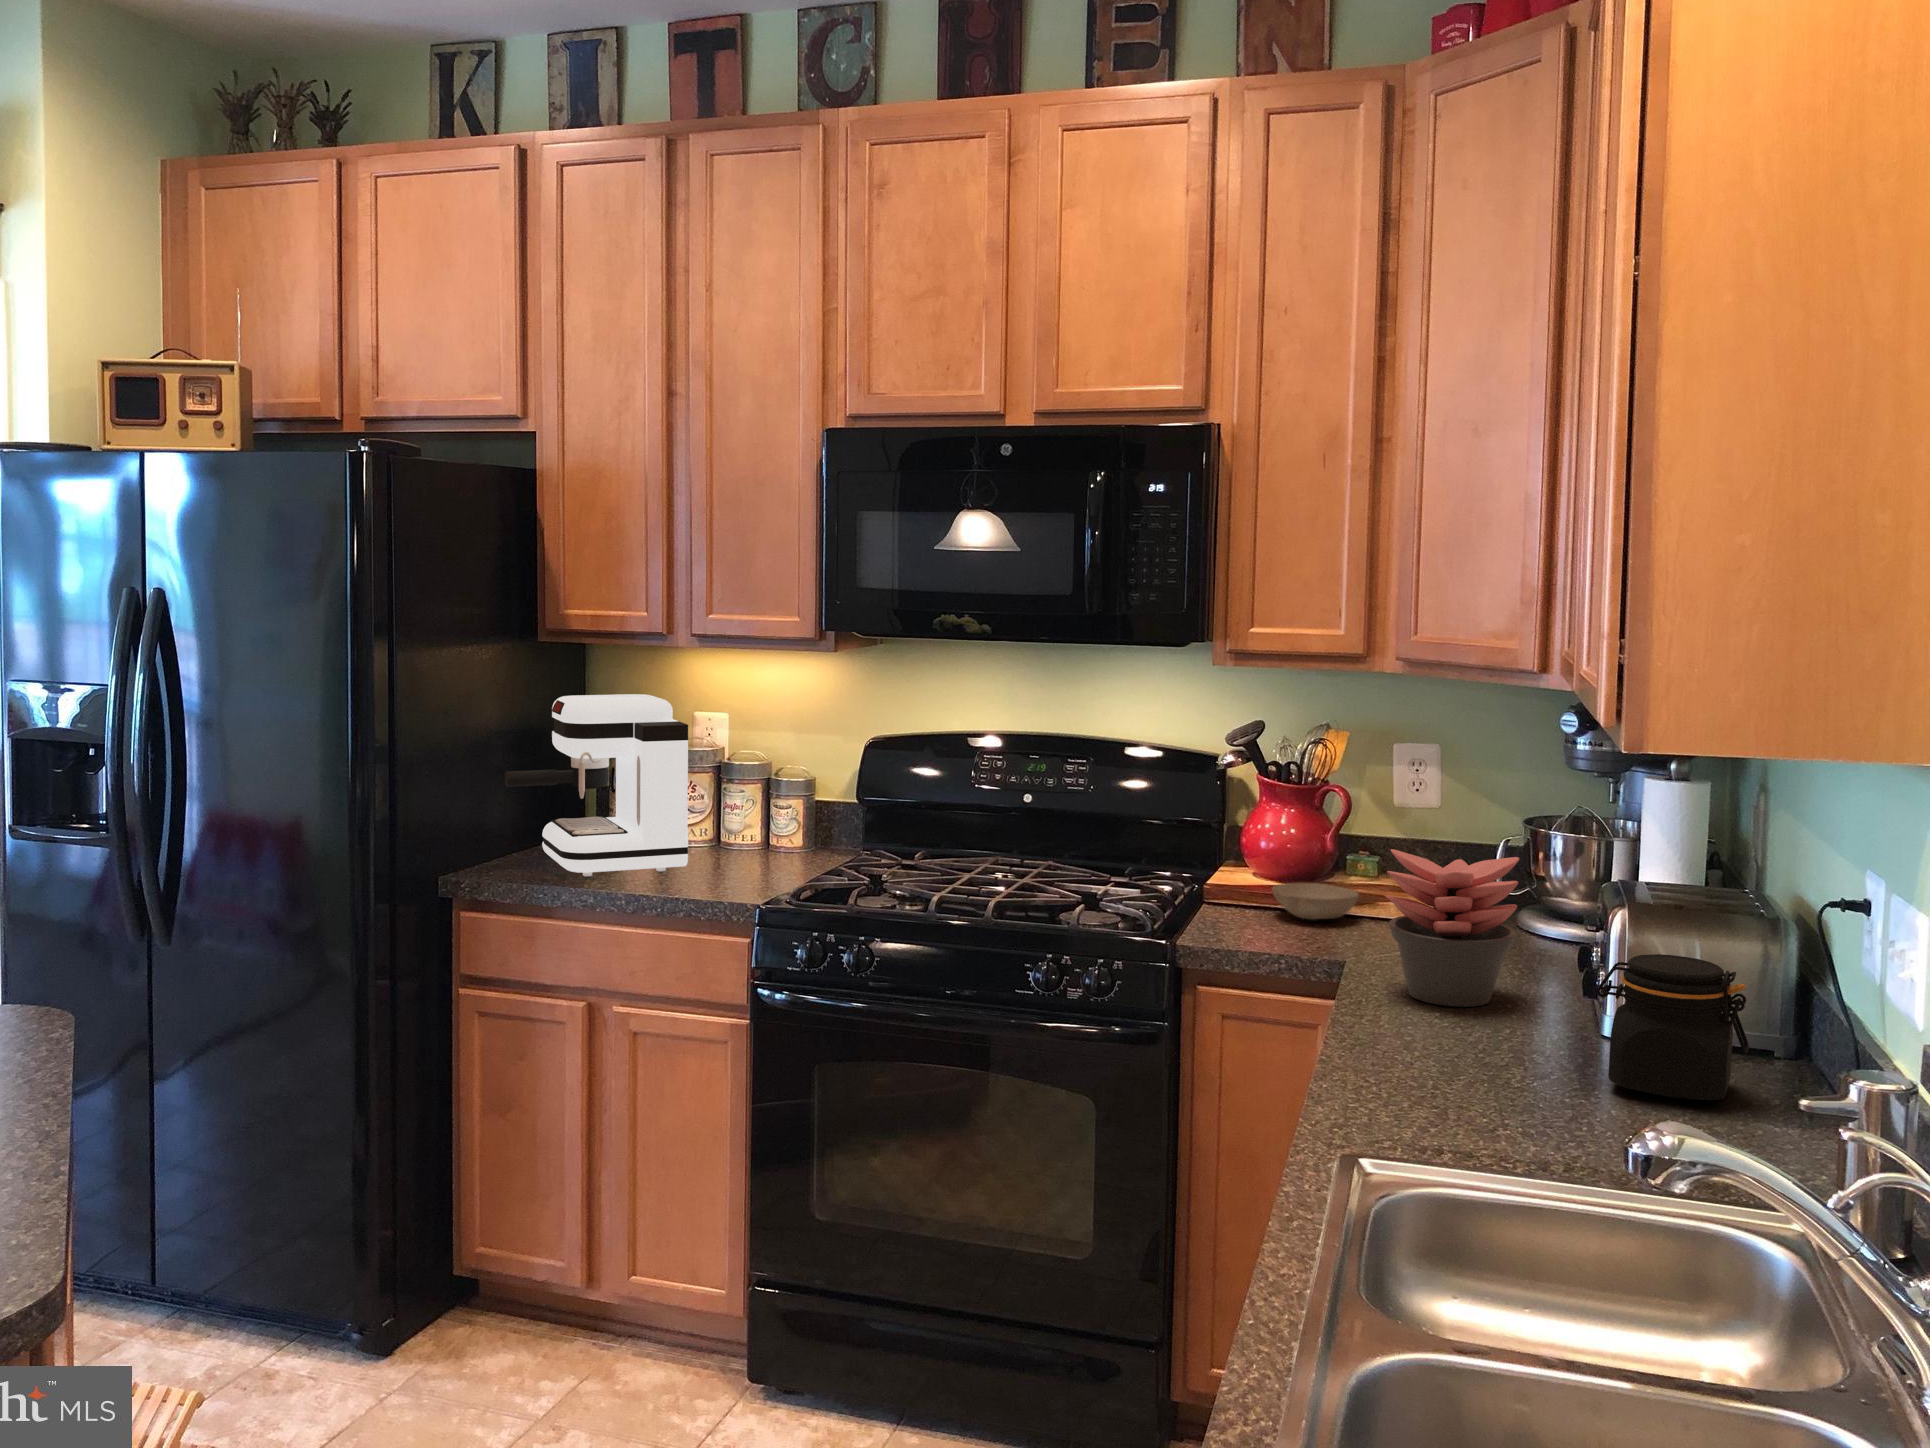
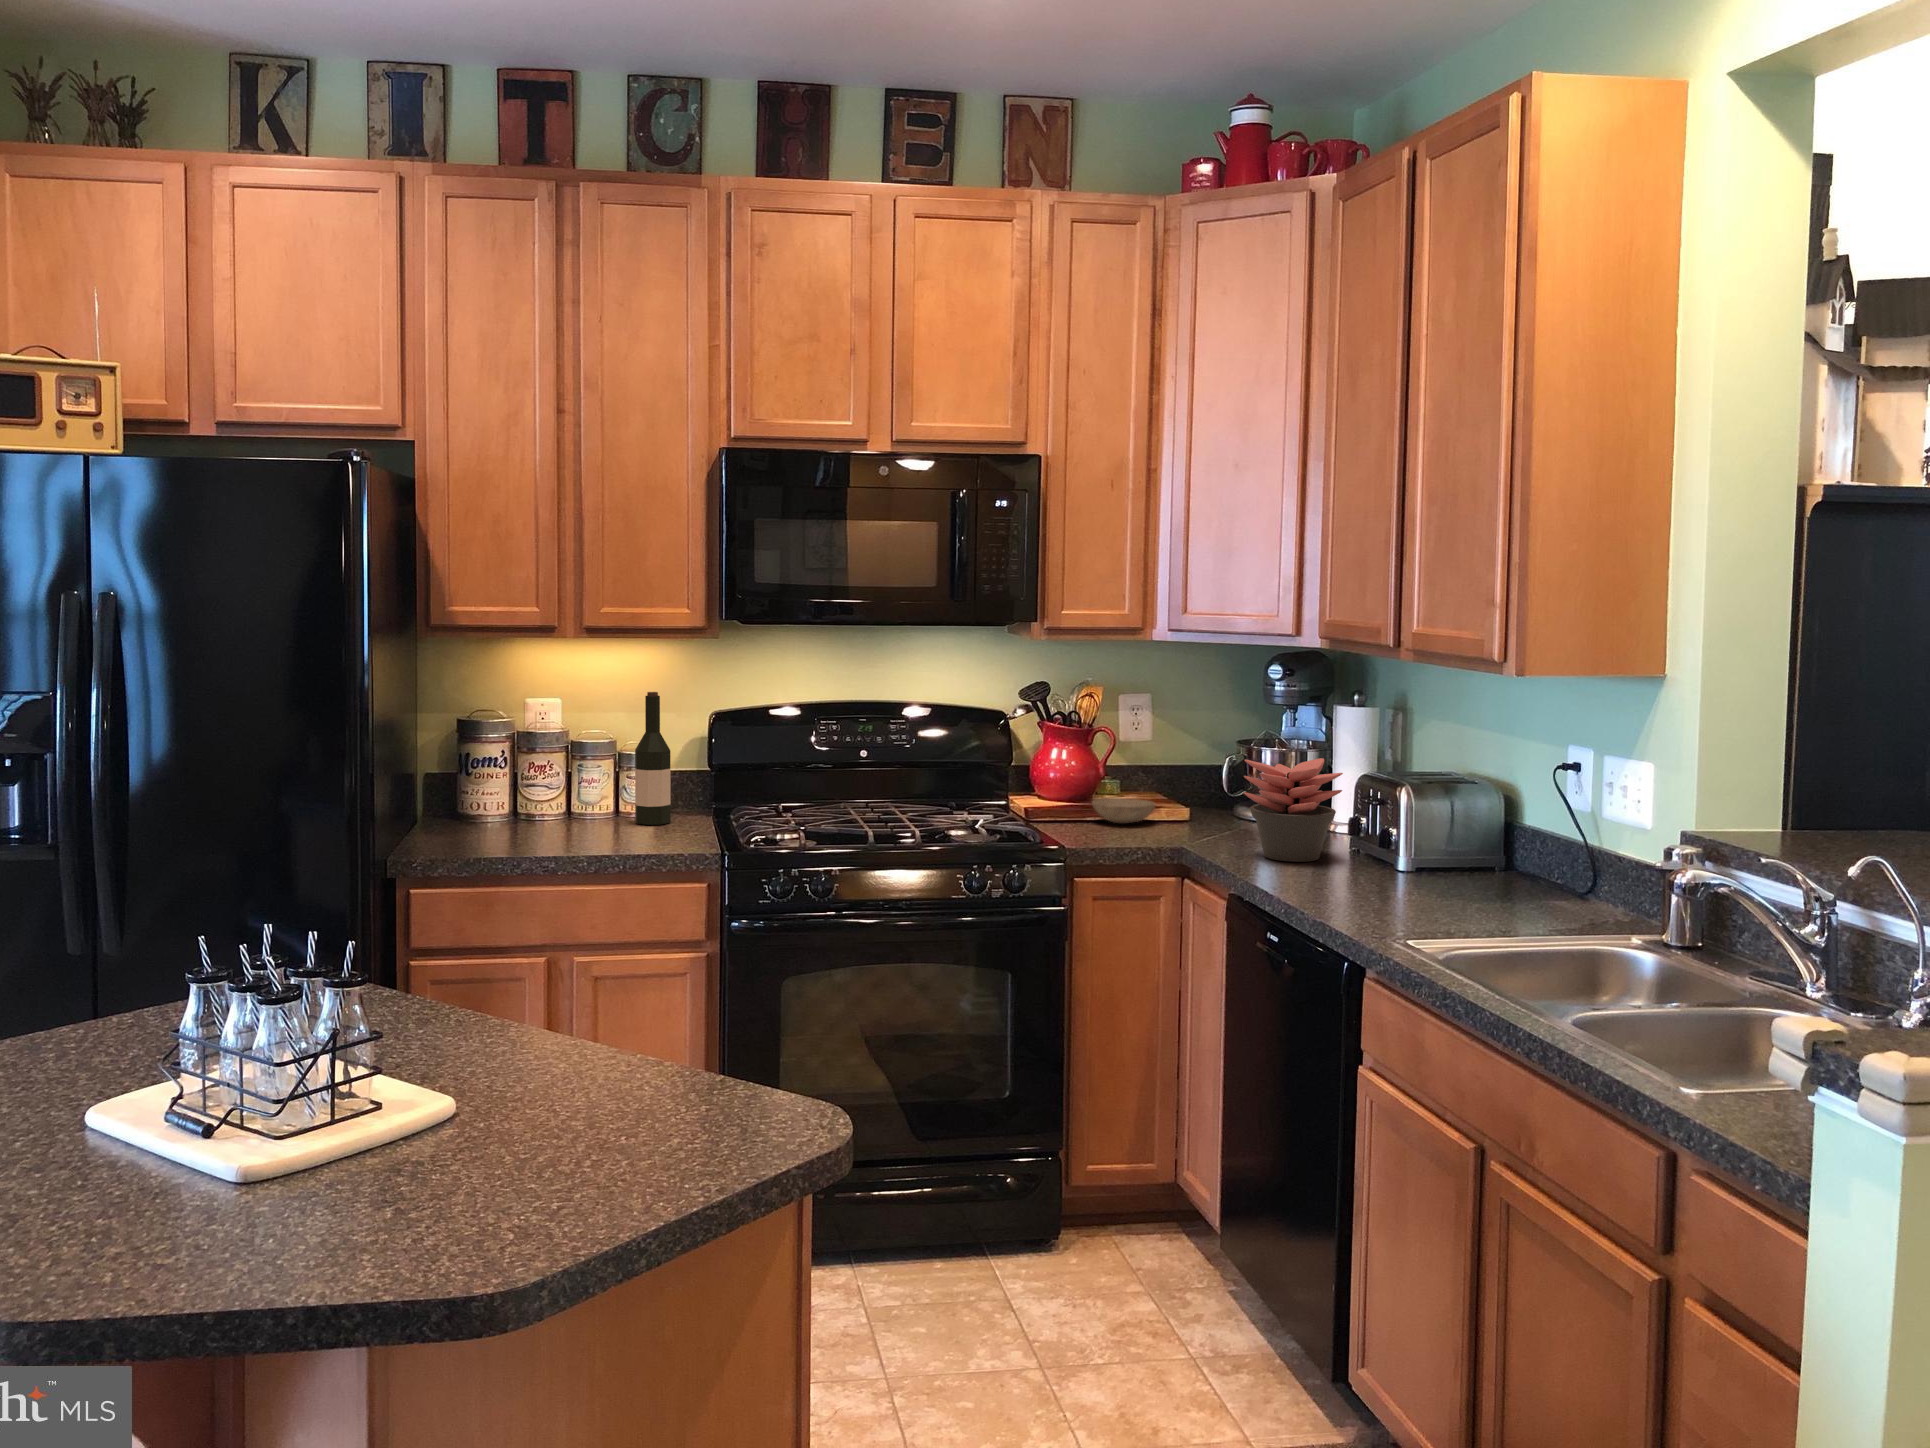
coffee maker: present [505,694,688,876] -> none [431,683,604,848]
wine bottle: none [753,711,796,863] -> present [635,692,671,825]
jar: present [1596,954,1749,1100] -> none [1443,805,1535,891]

